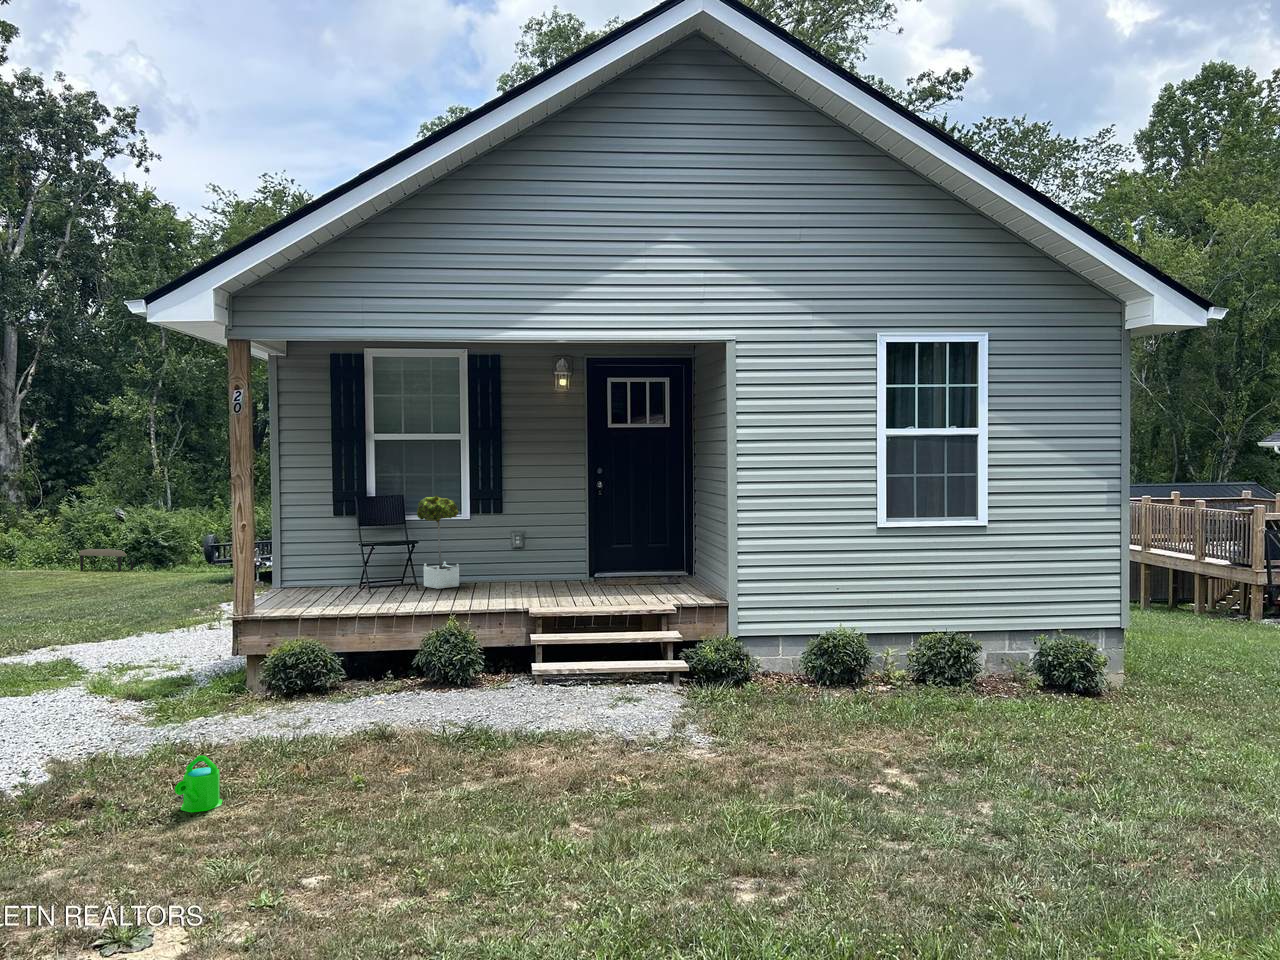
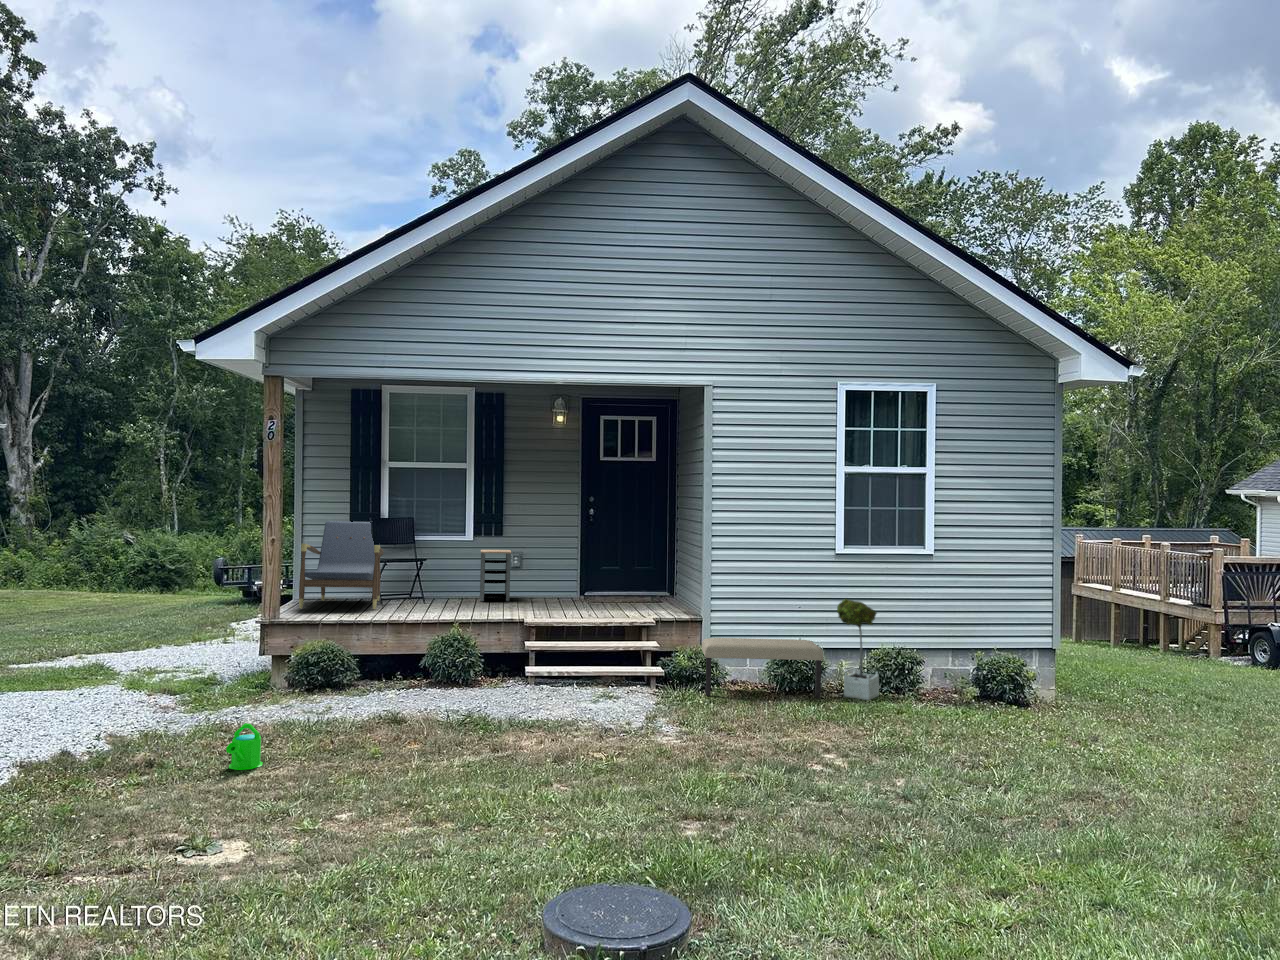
potted tree: present [417,495,459,589] -> present [837,599,879,700]
lounge chair: none [278,502,372,601] -> present [299,521,384,609]
side table: none [479,529,514,587] -> present [480,550,512,601]
bench: present [79,548,134,572] -> present [702,638,823,698]

